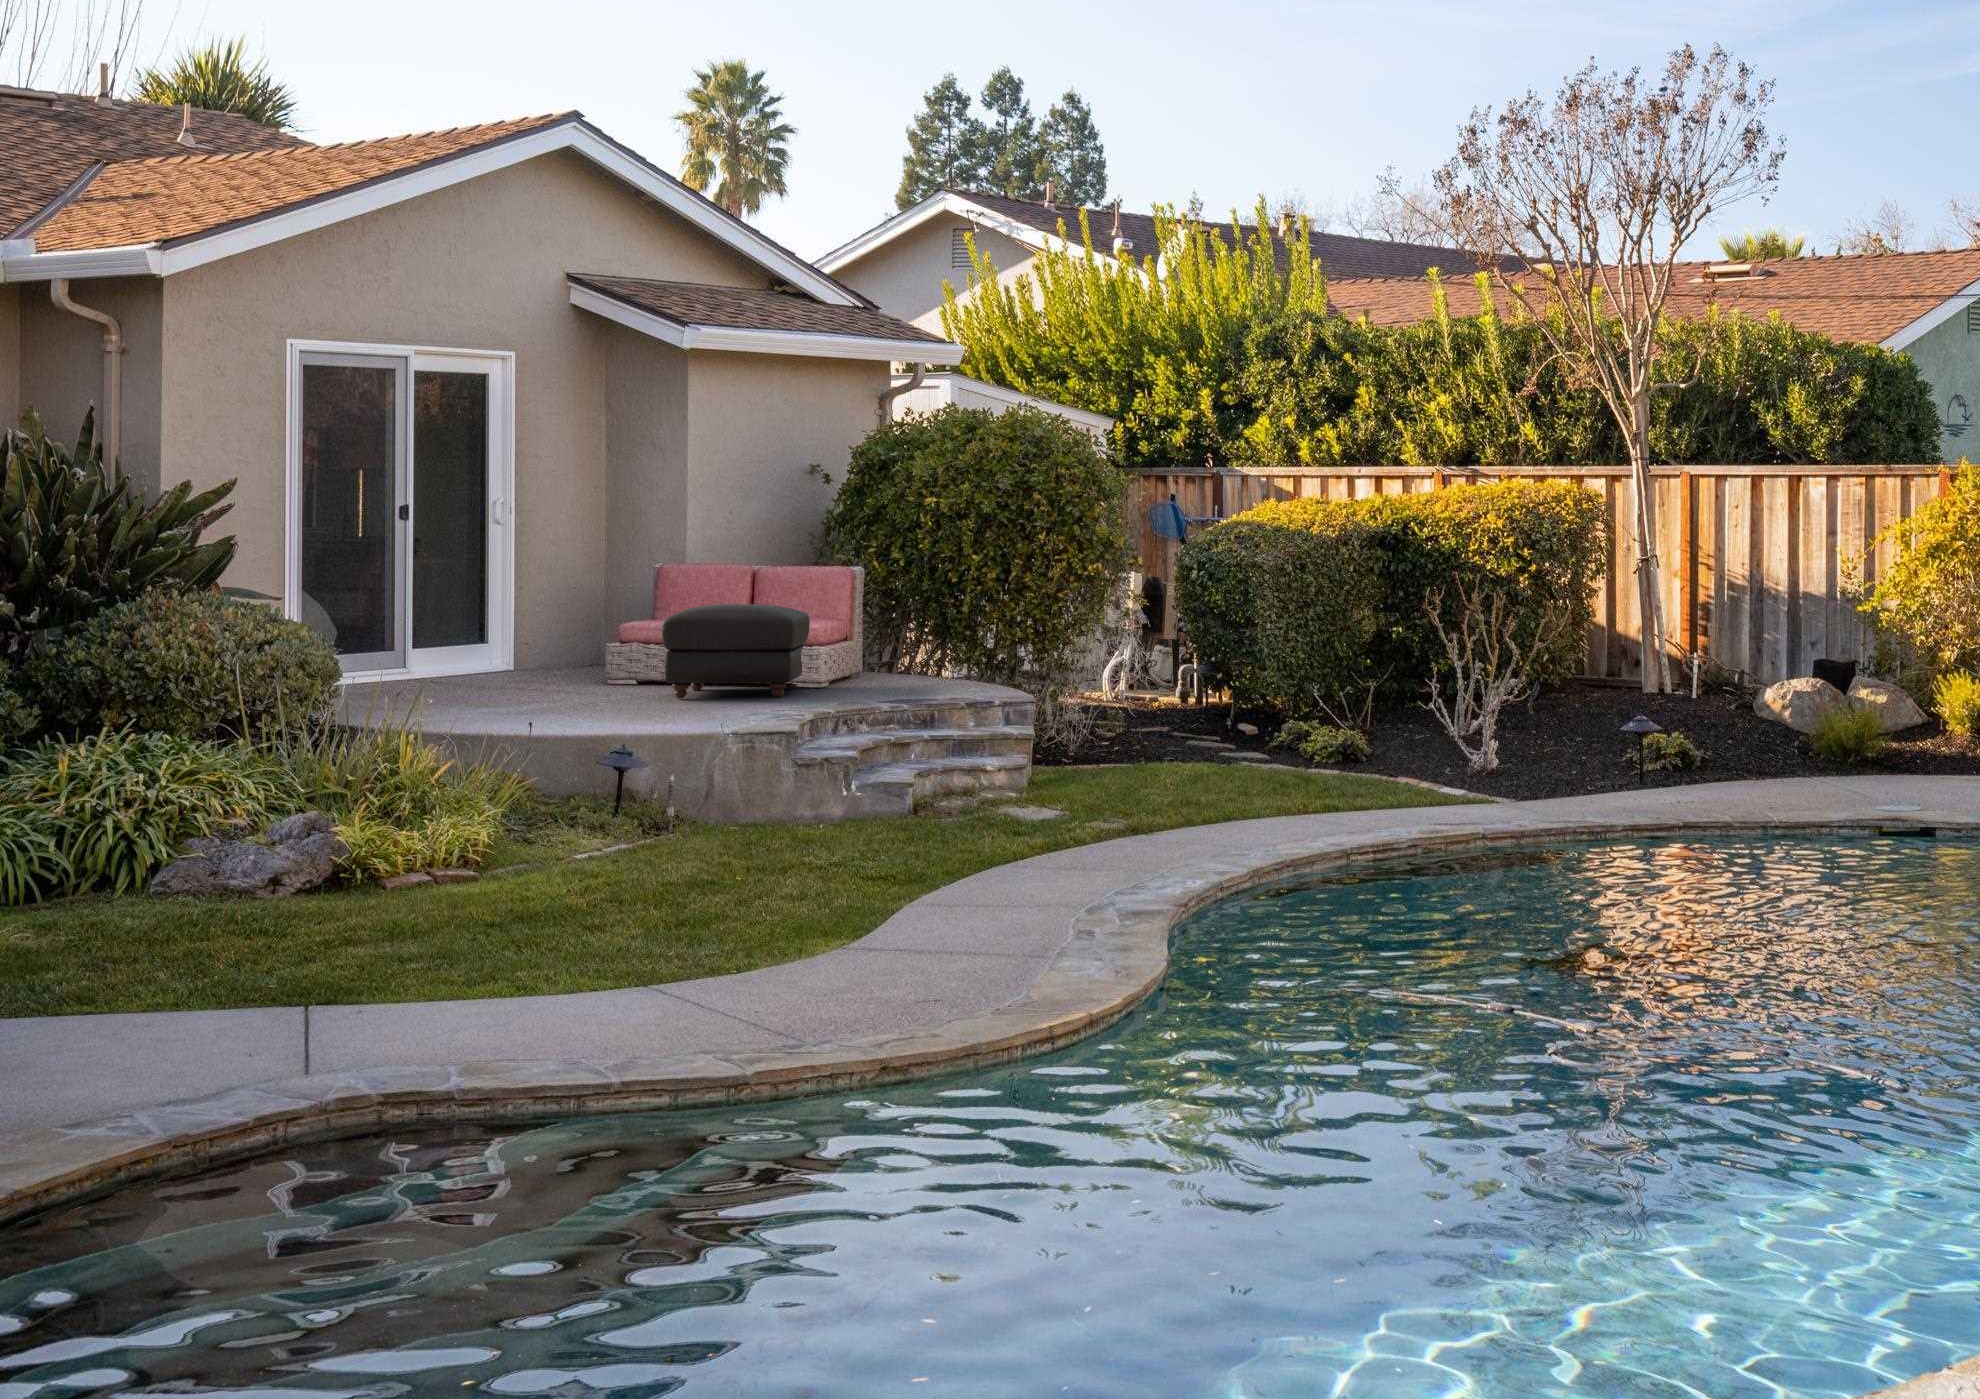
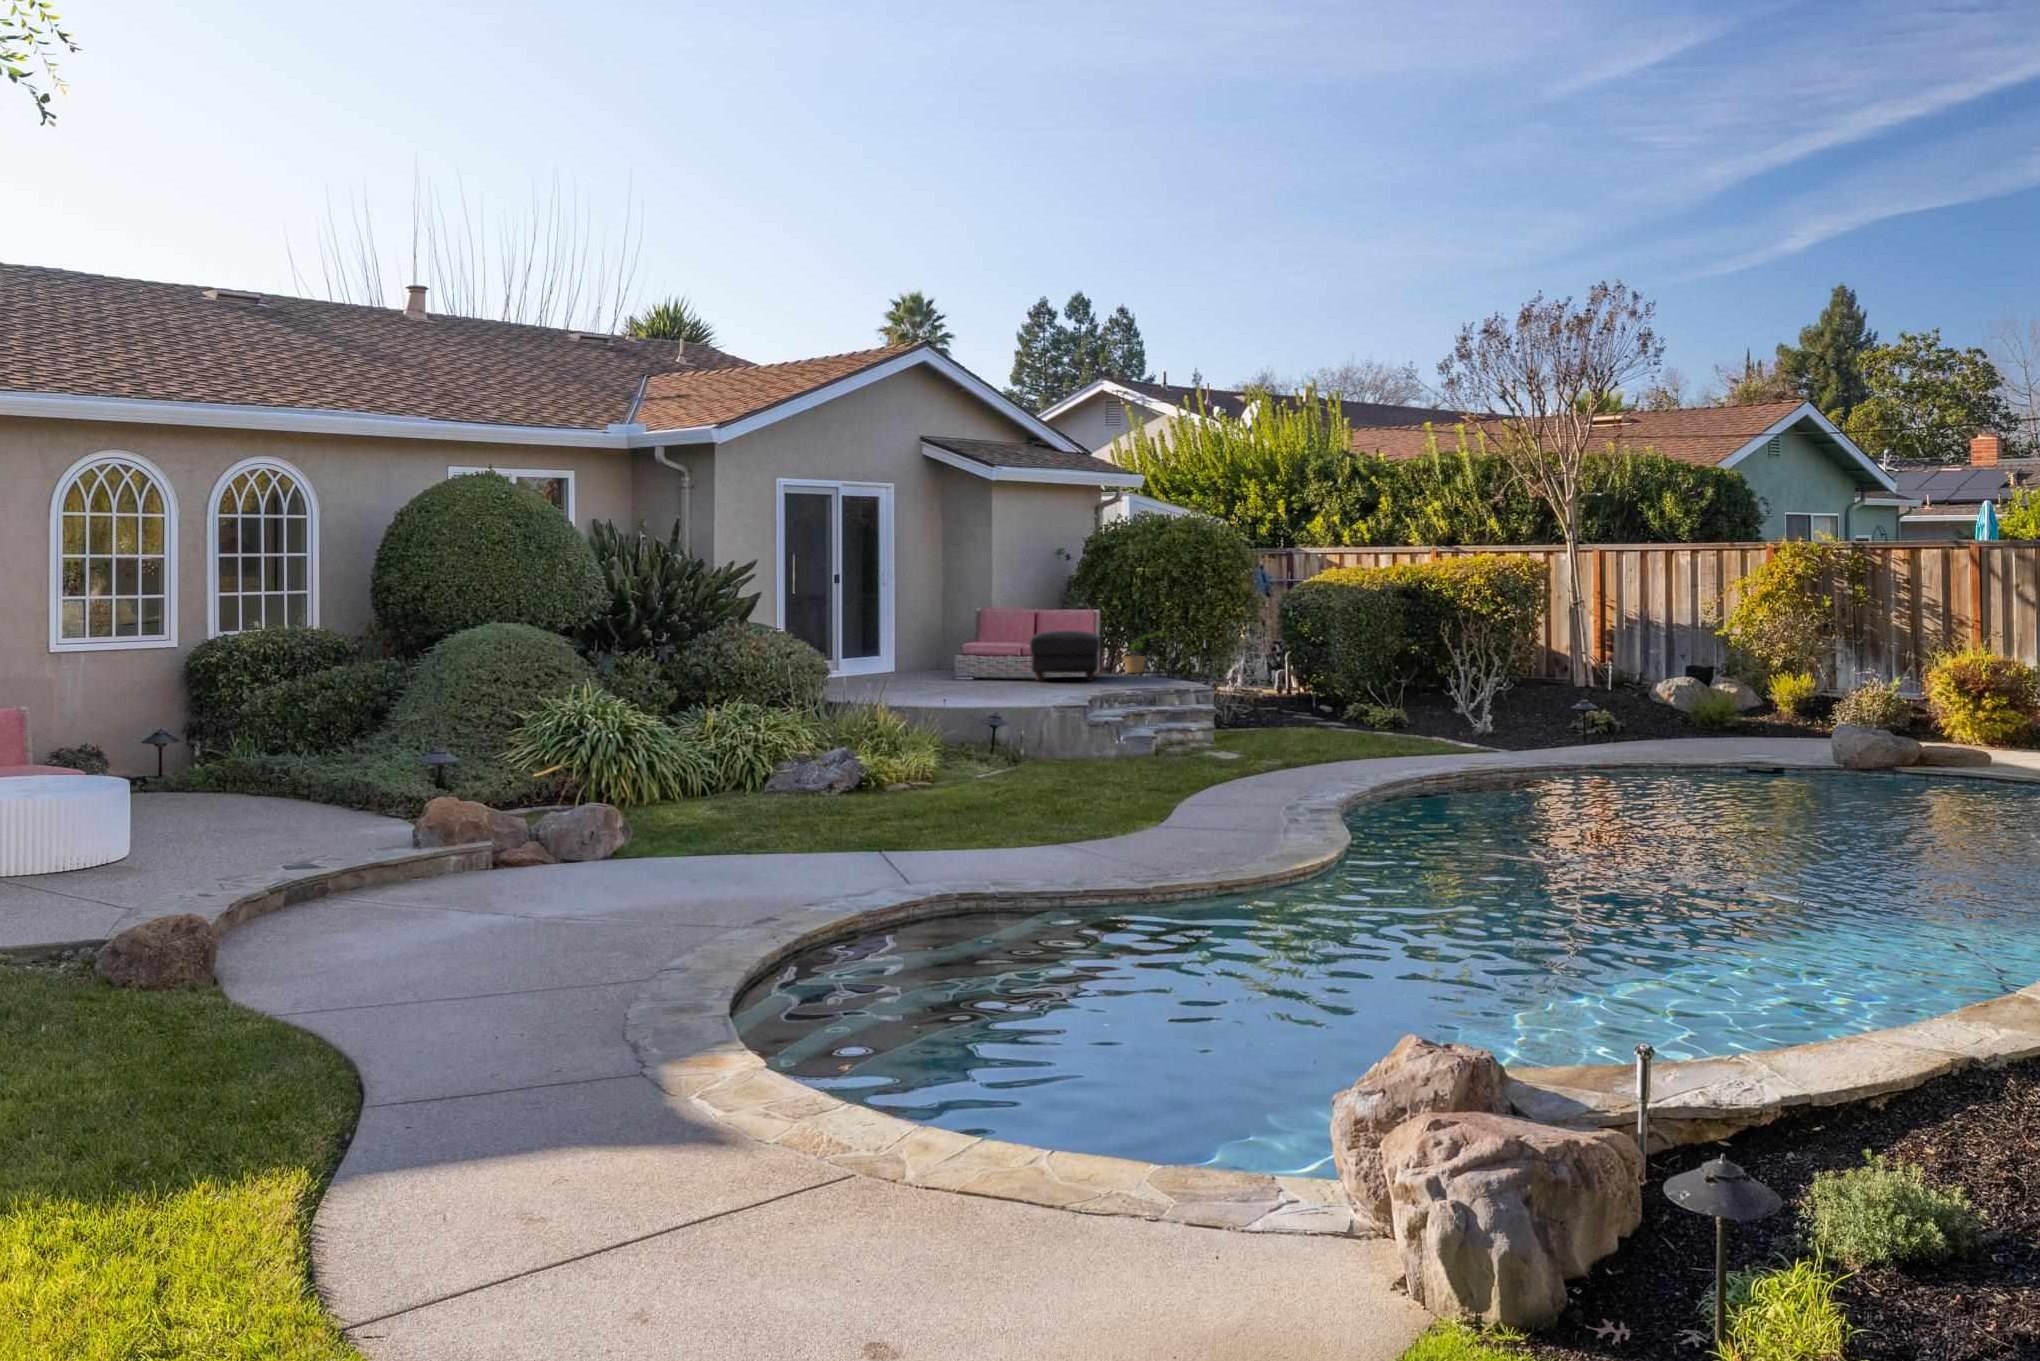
potted plant: none [860,605,945,680] -> present [1124,631,1169,673]

